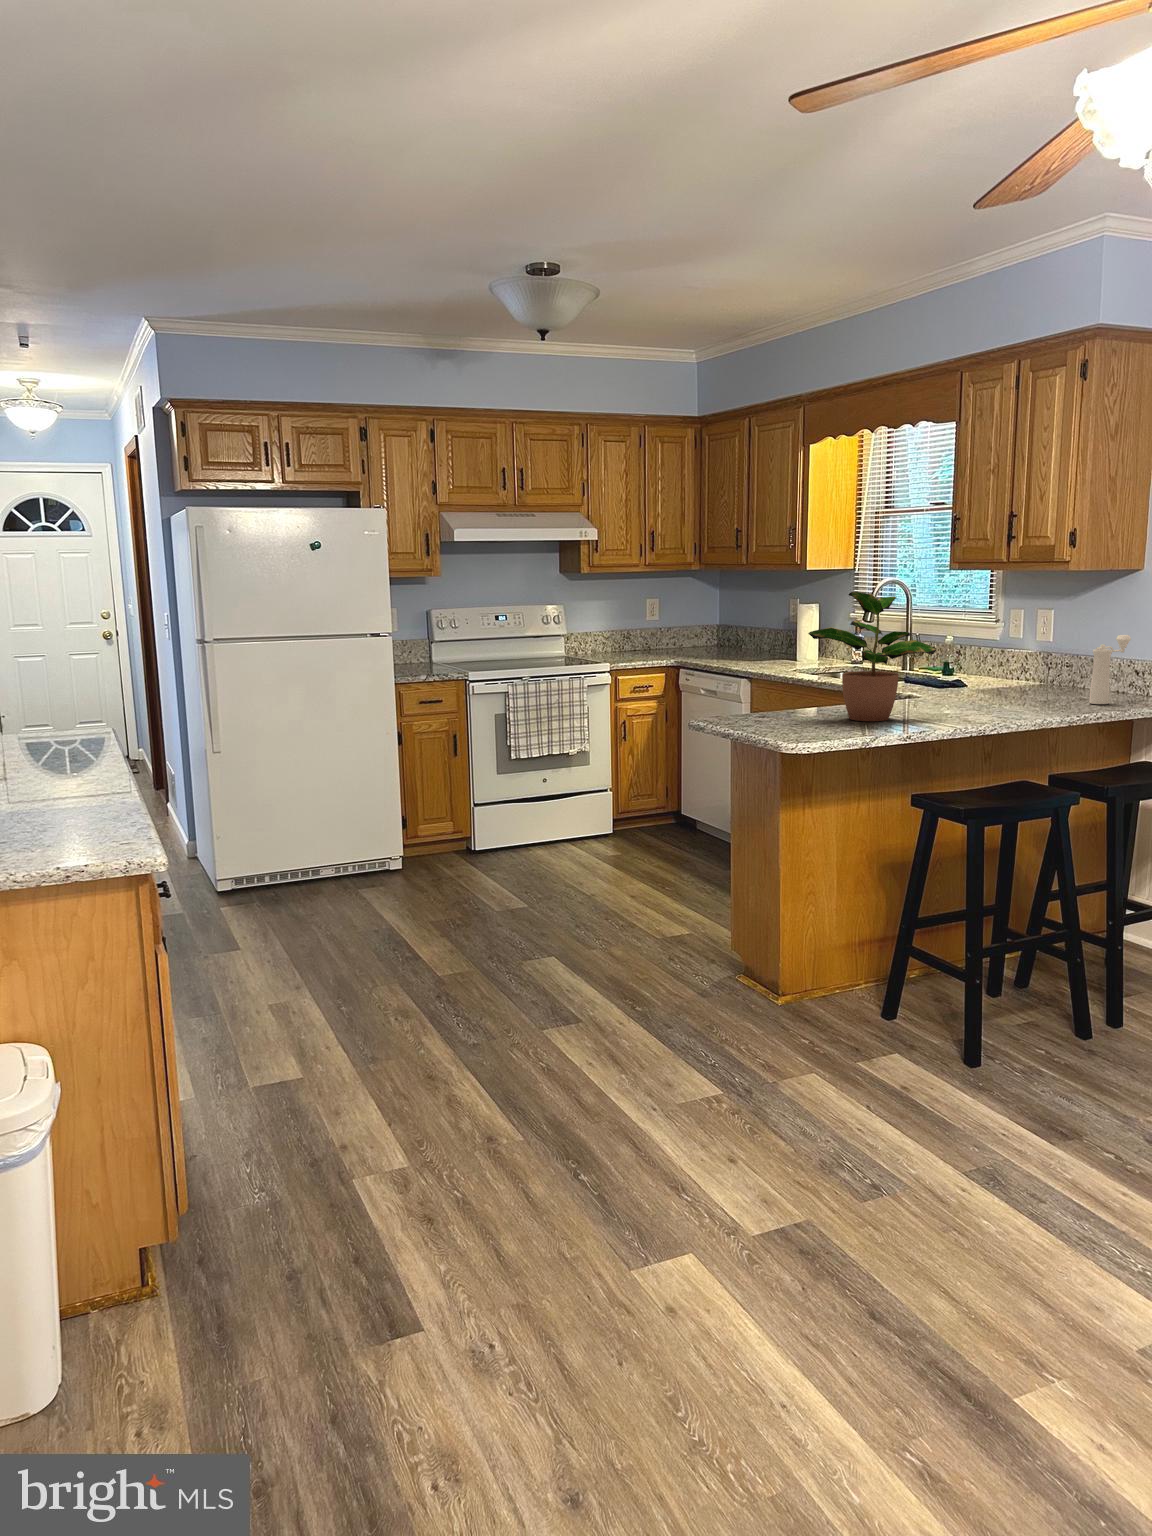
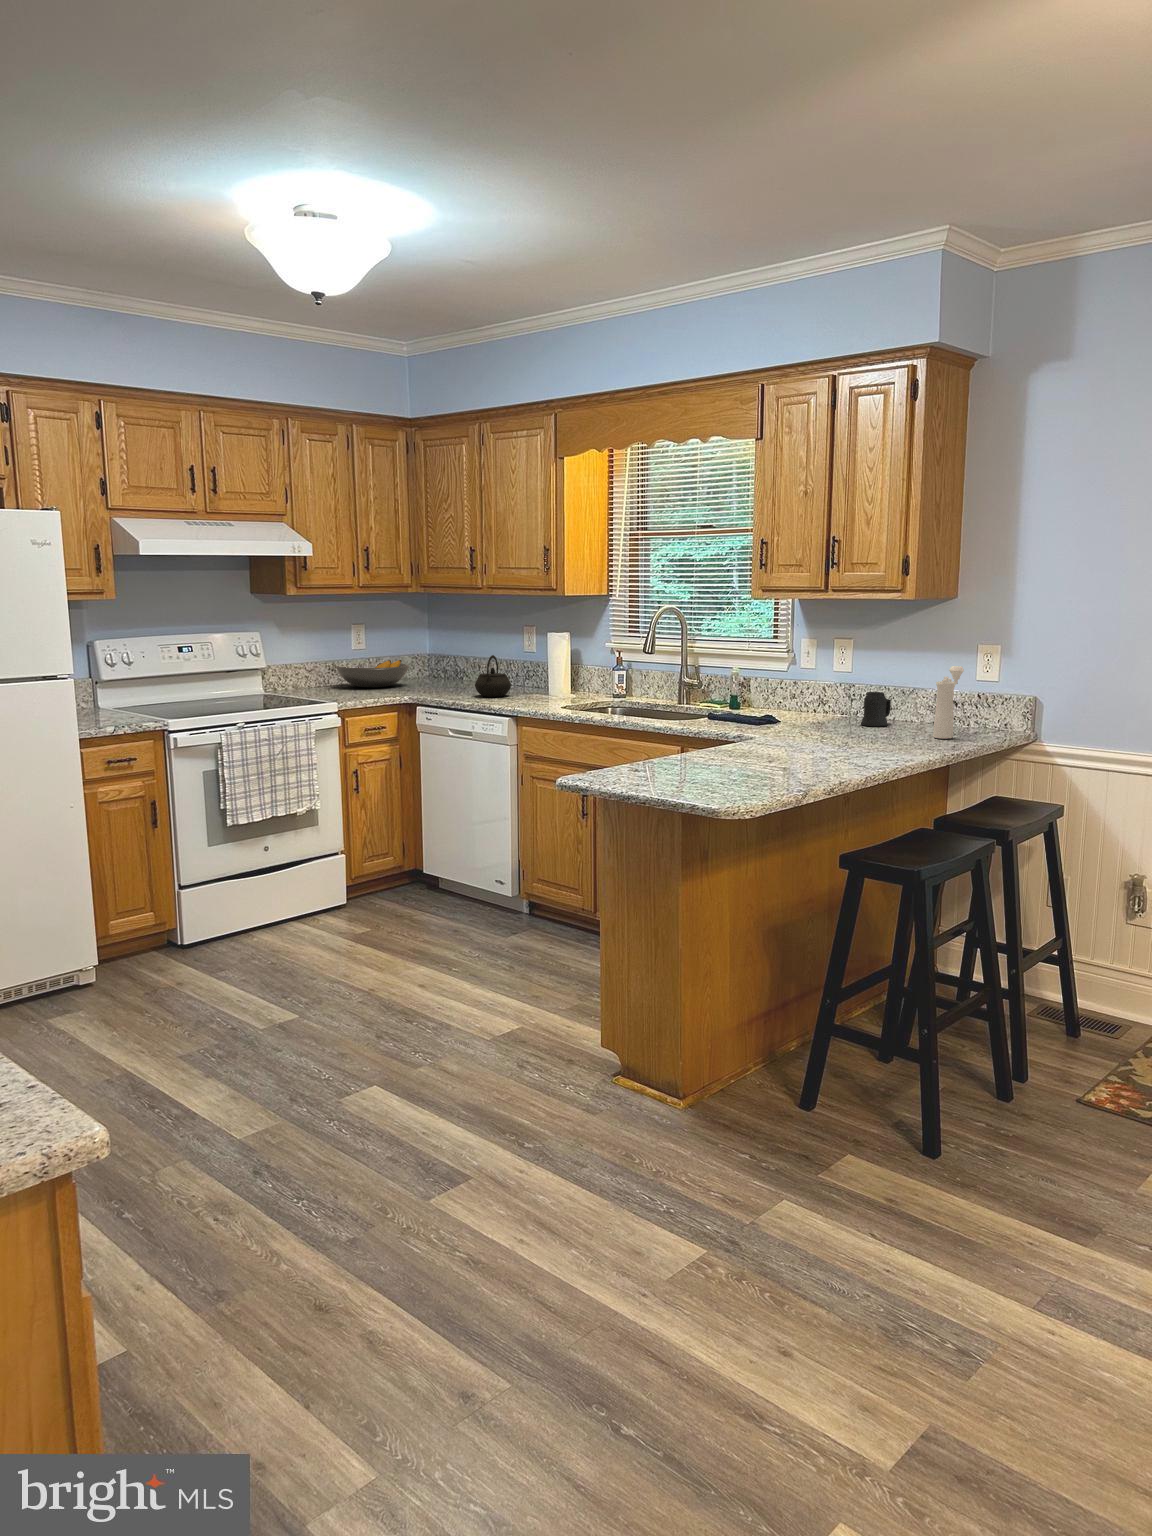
potted plant: present [808,592,936,721] -> none [693,623,825,771]
kettle: none [734,625,766,662] -> present [475,655,511,697]
fruit bowl: none [632,629,695,652] -> present [336,660,409,687]
mug: none [1041,660,1075,693] -> present [861,692,891,726]

